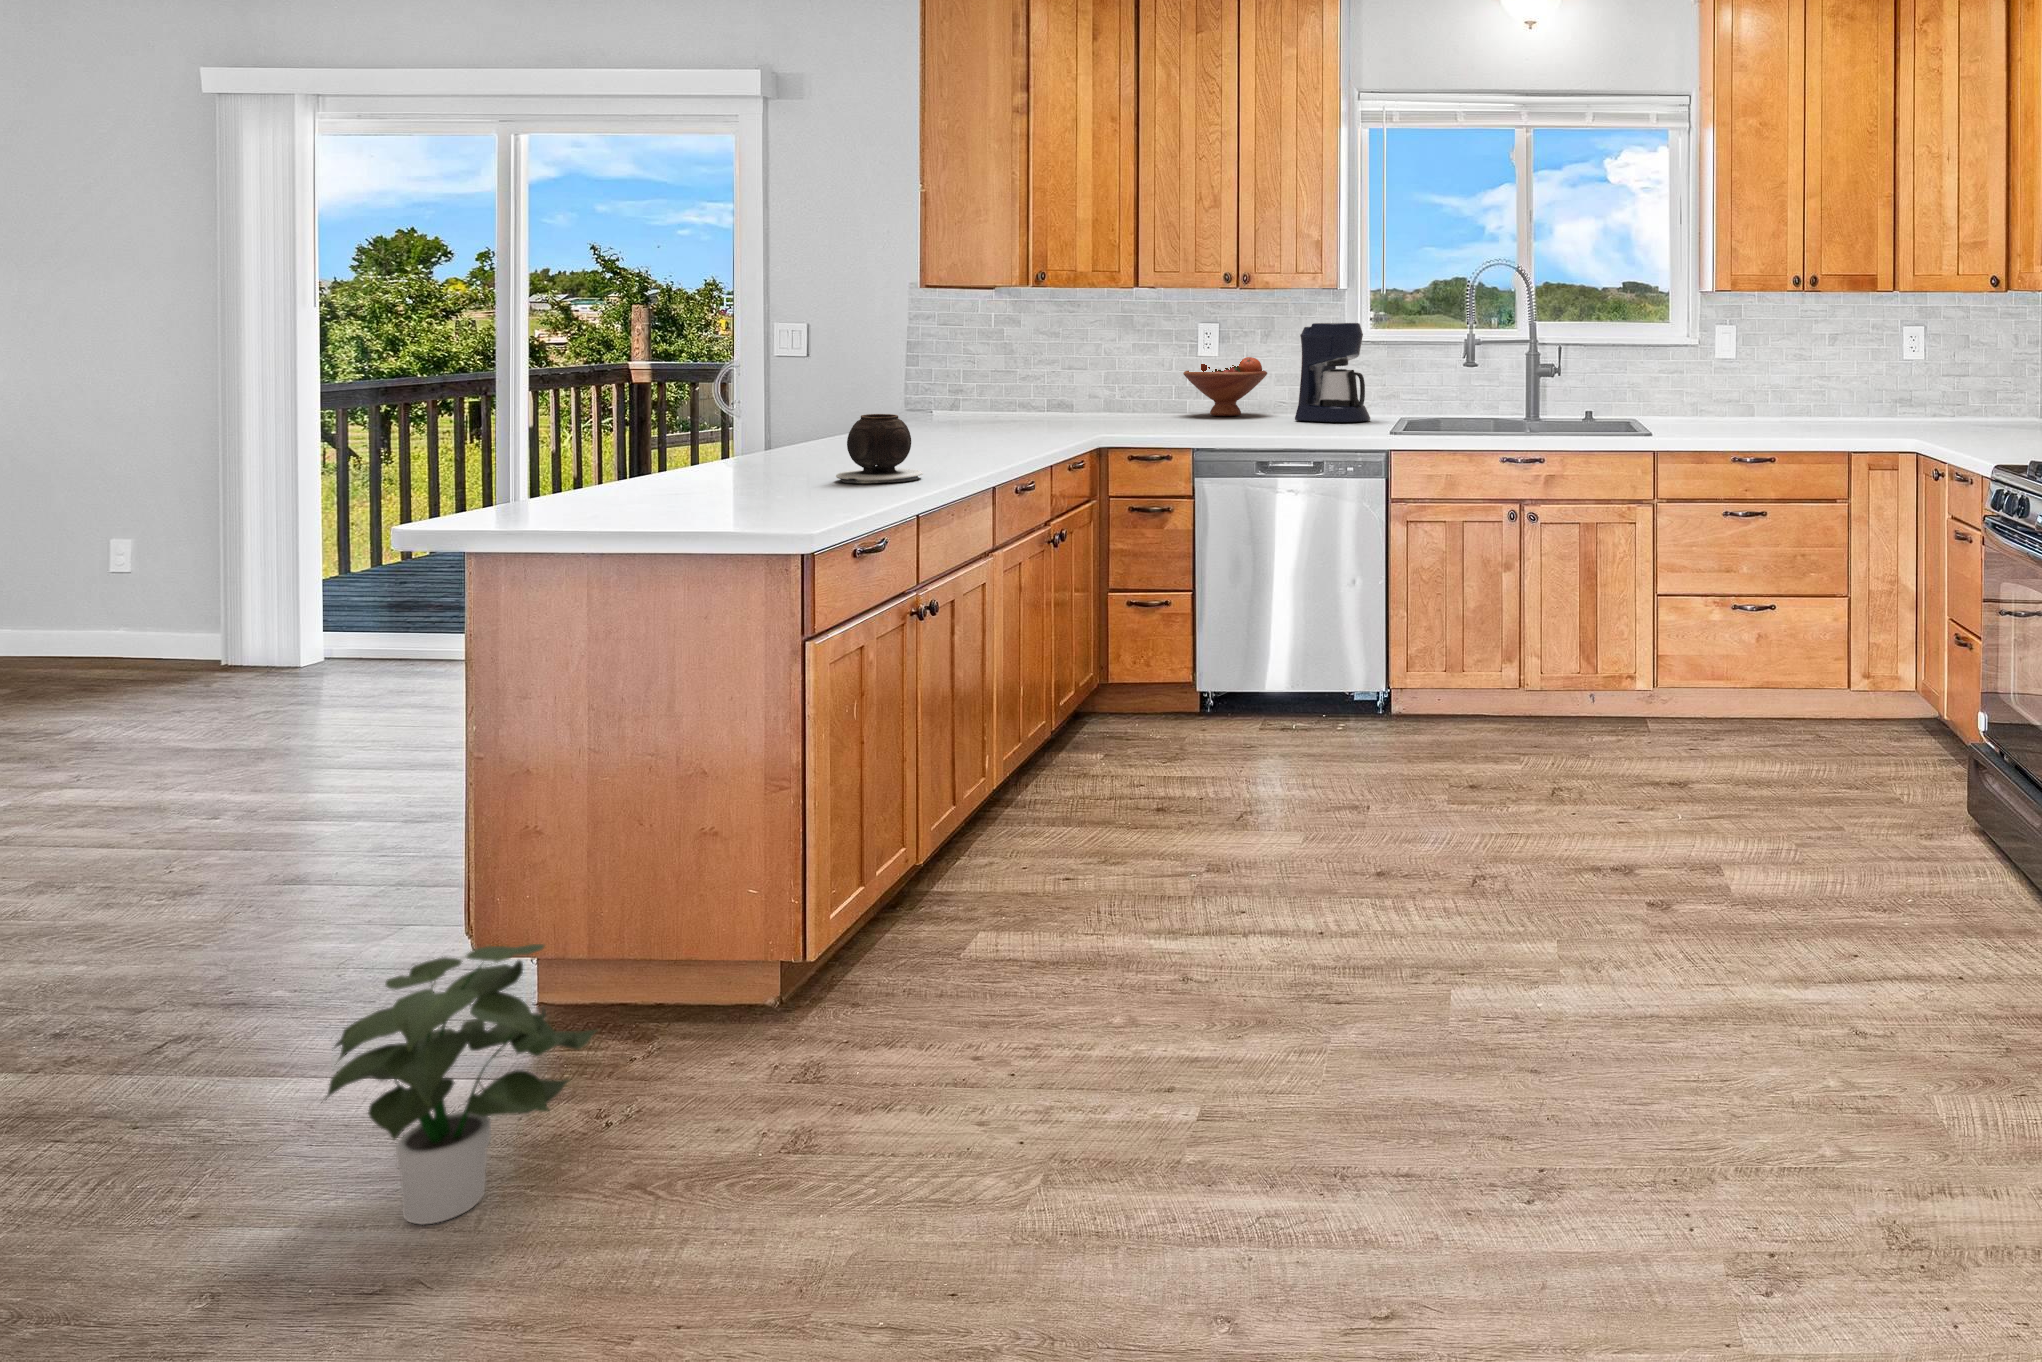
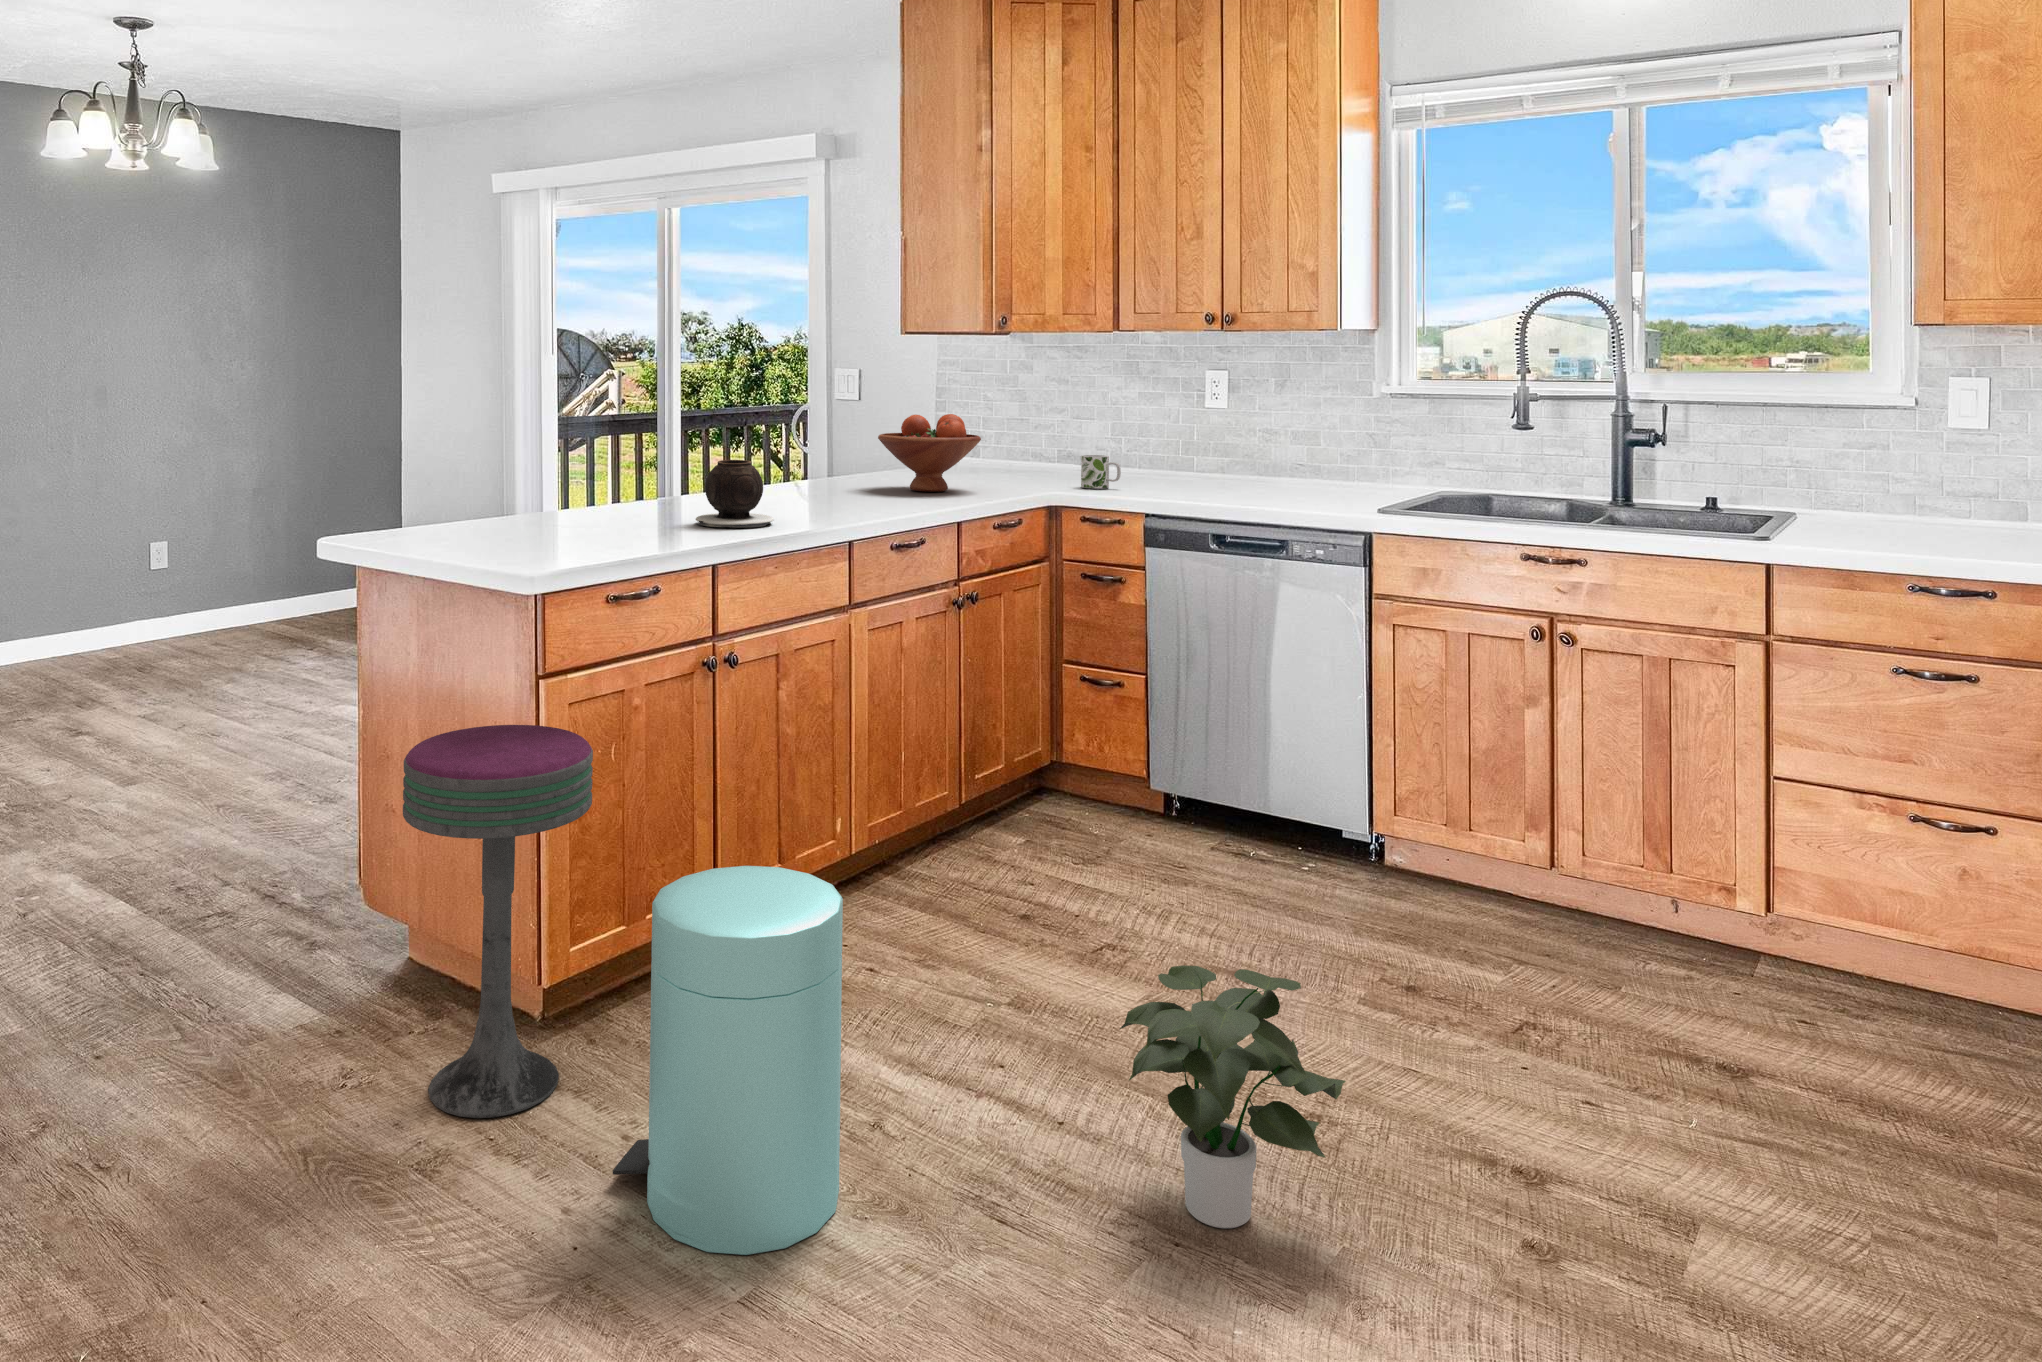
coffee maker: present [1295,323,1370,422] -> none [1303,378,1397,496]
fruit bowl: present [1183,357,1267,416] -> present [878,414,981,492]
mug: none [1110,398,1149,429] -> present [1081,455,1121,489]
bar stool: none [687,693,899,1095] -> present [403,725,593,1118]
trash can: none [1005,767,1213,1097] -> present [613,866,843,1255]
potted plant: present [326,944,597,1225] -> present [1120,965,1346,1229]

